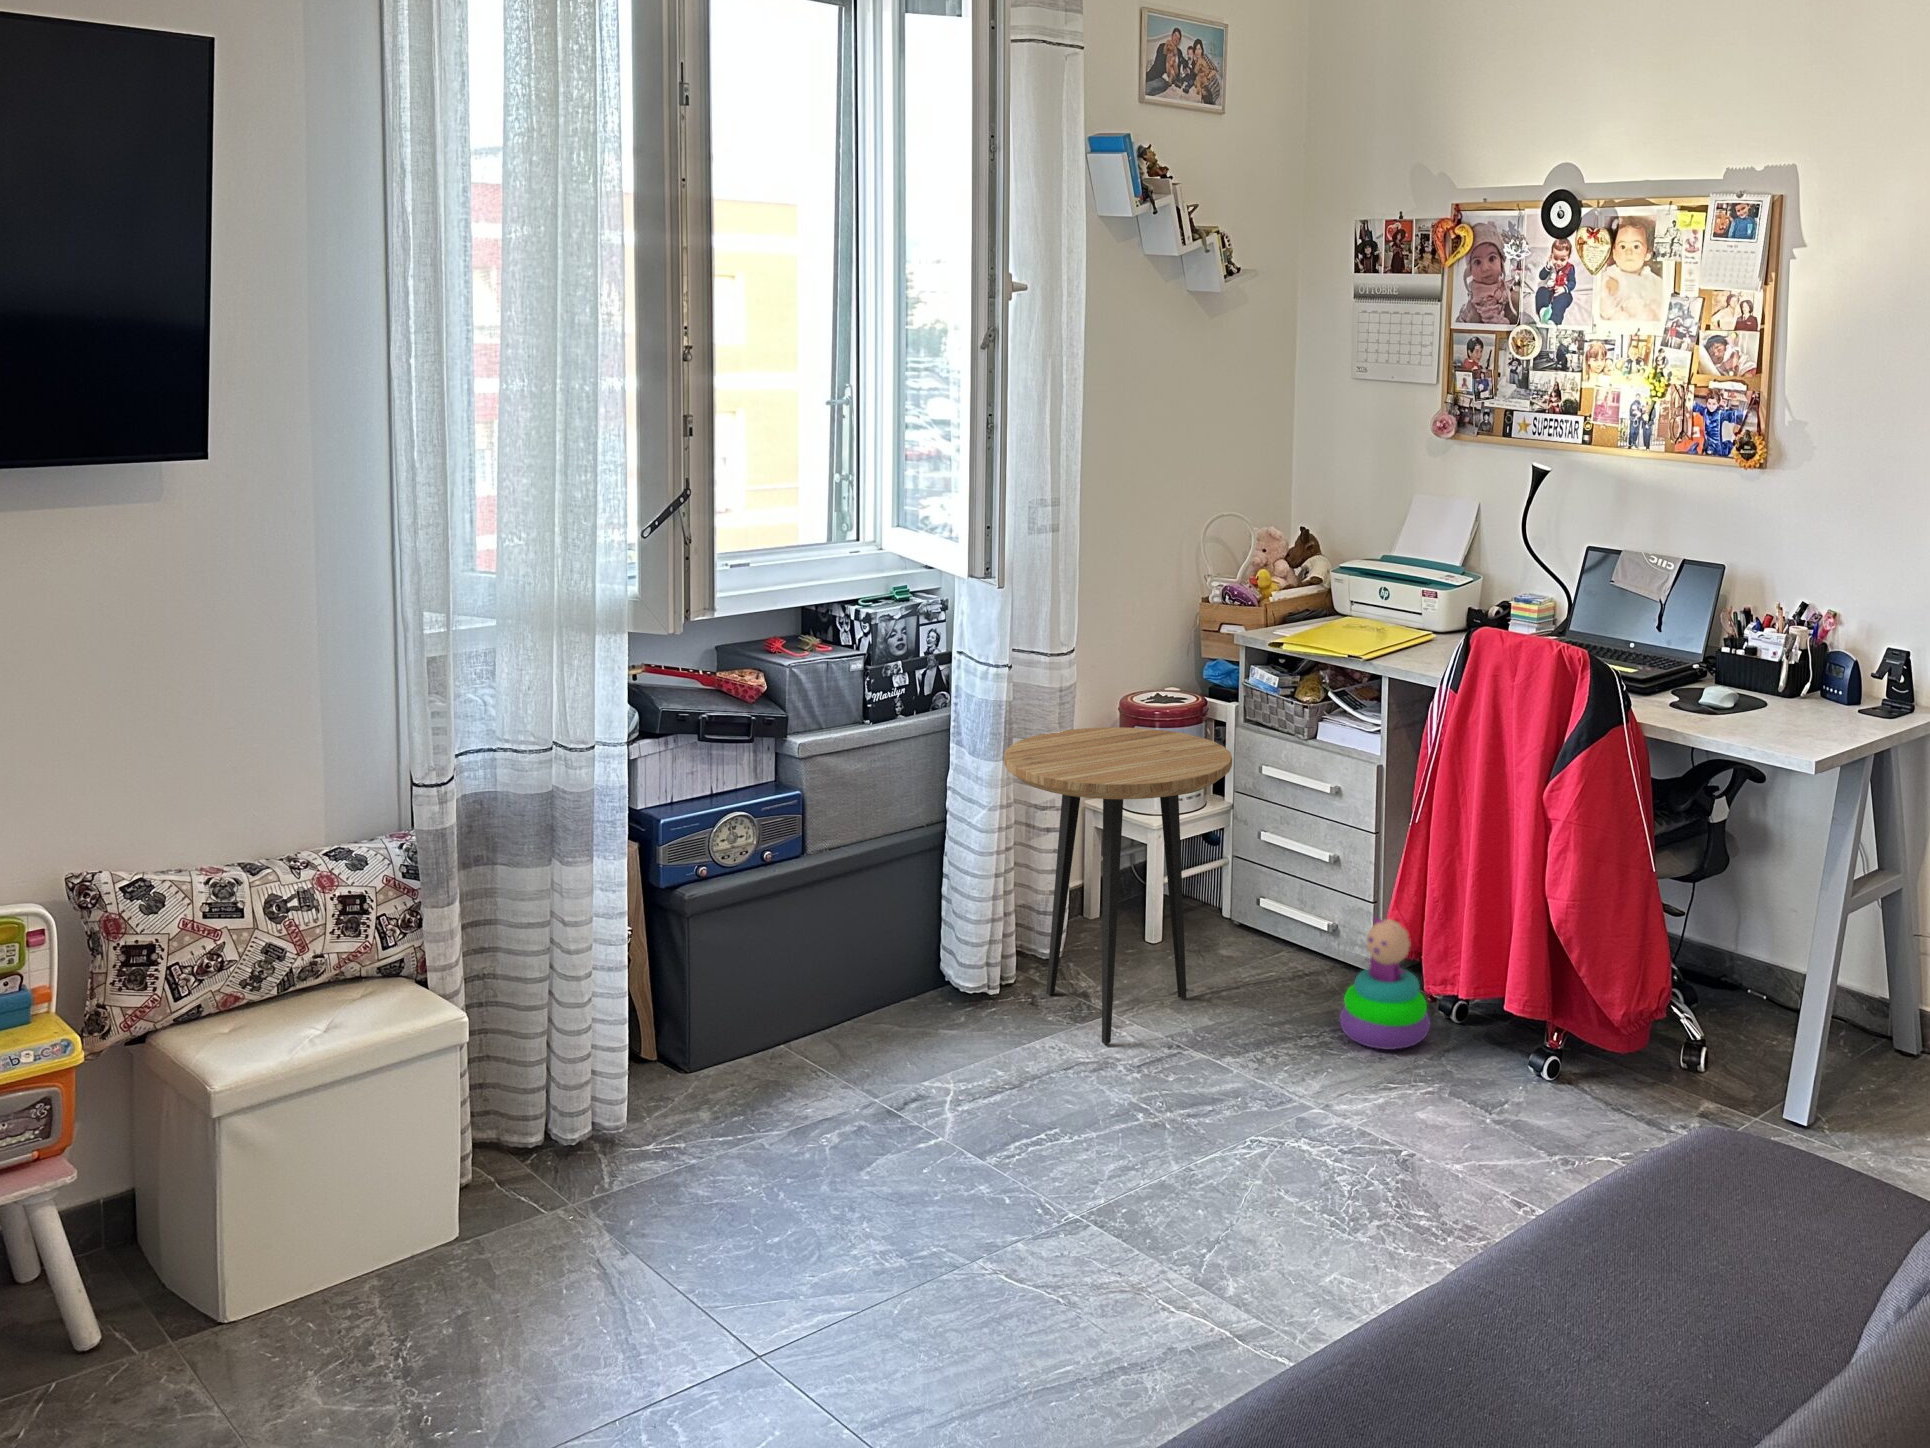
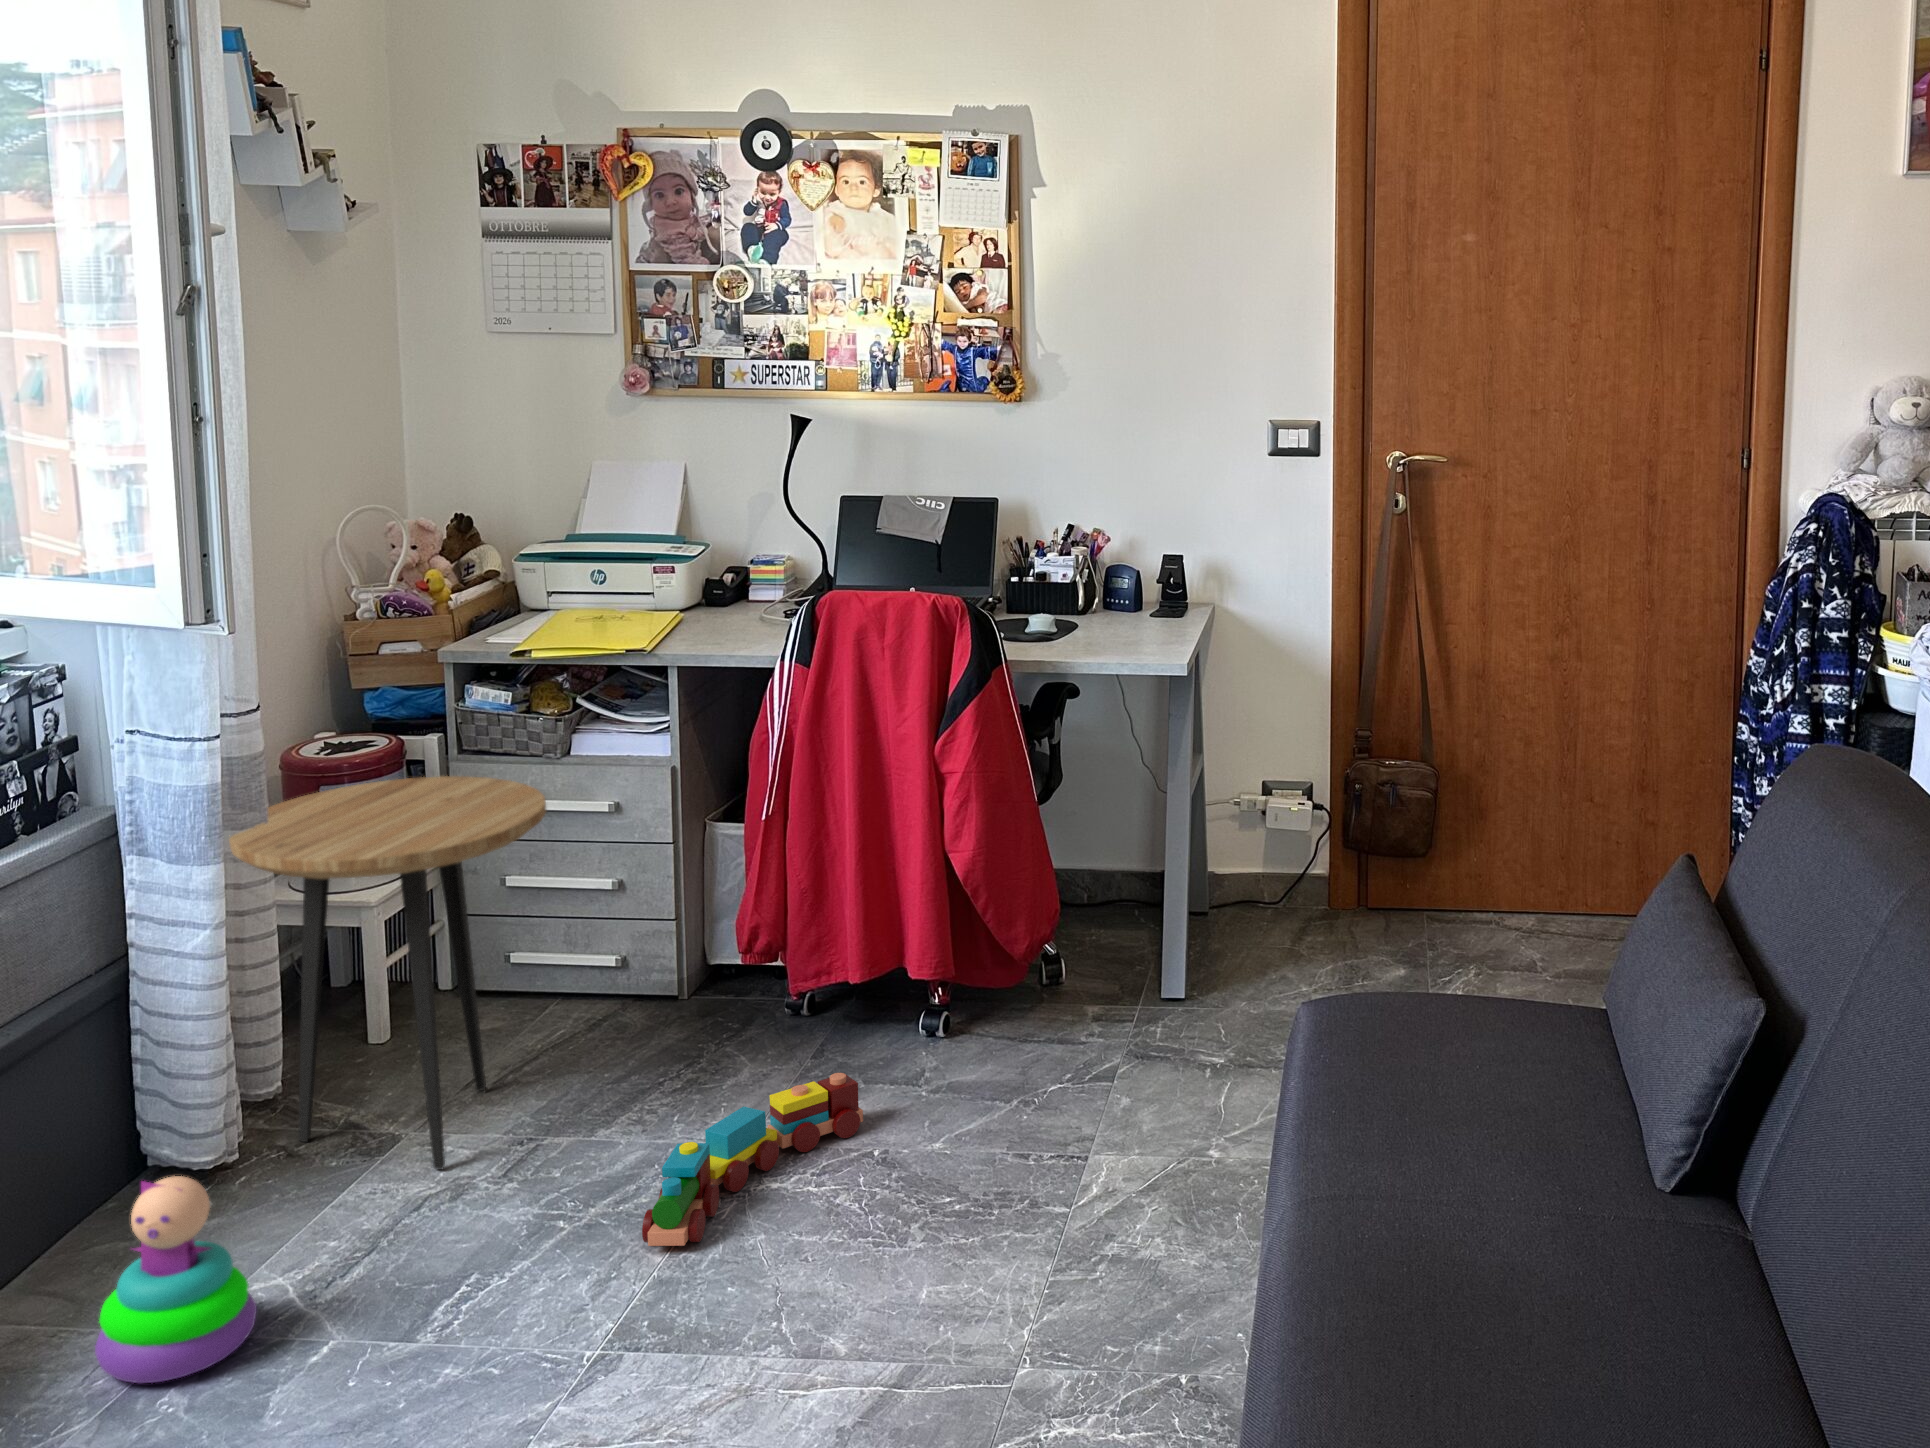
stacking toy: present [1340,917,1430,1049] -> present [95,1176,257,1383]
toy train: none [1172,1068,1415,1166] -> present [642,1073,863,1246]

